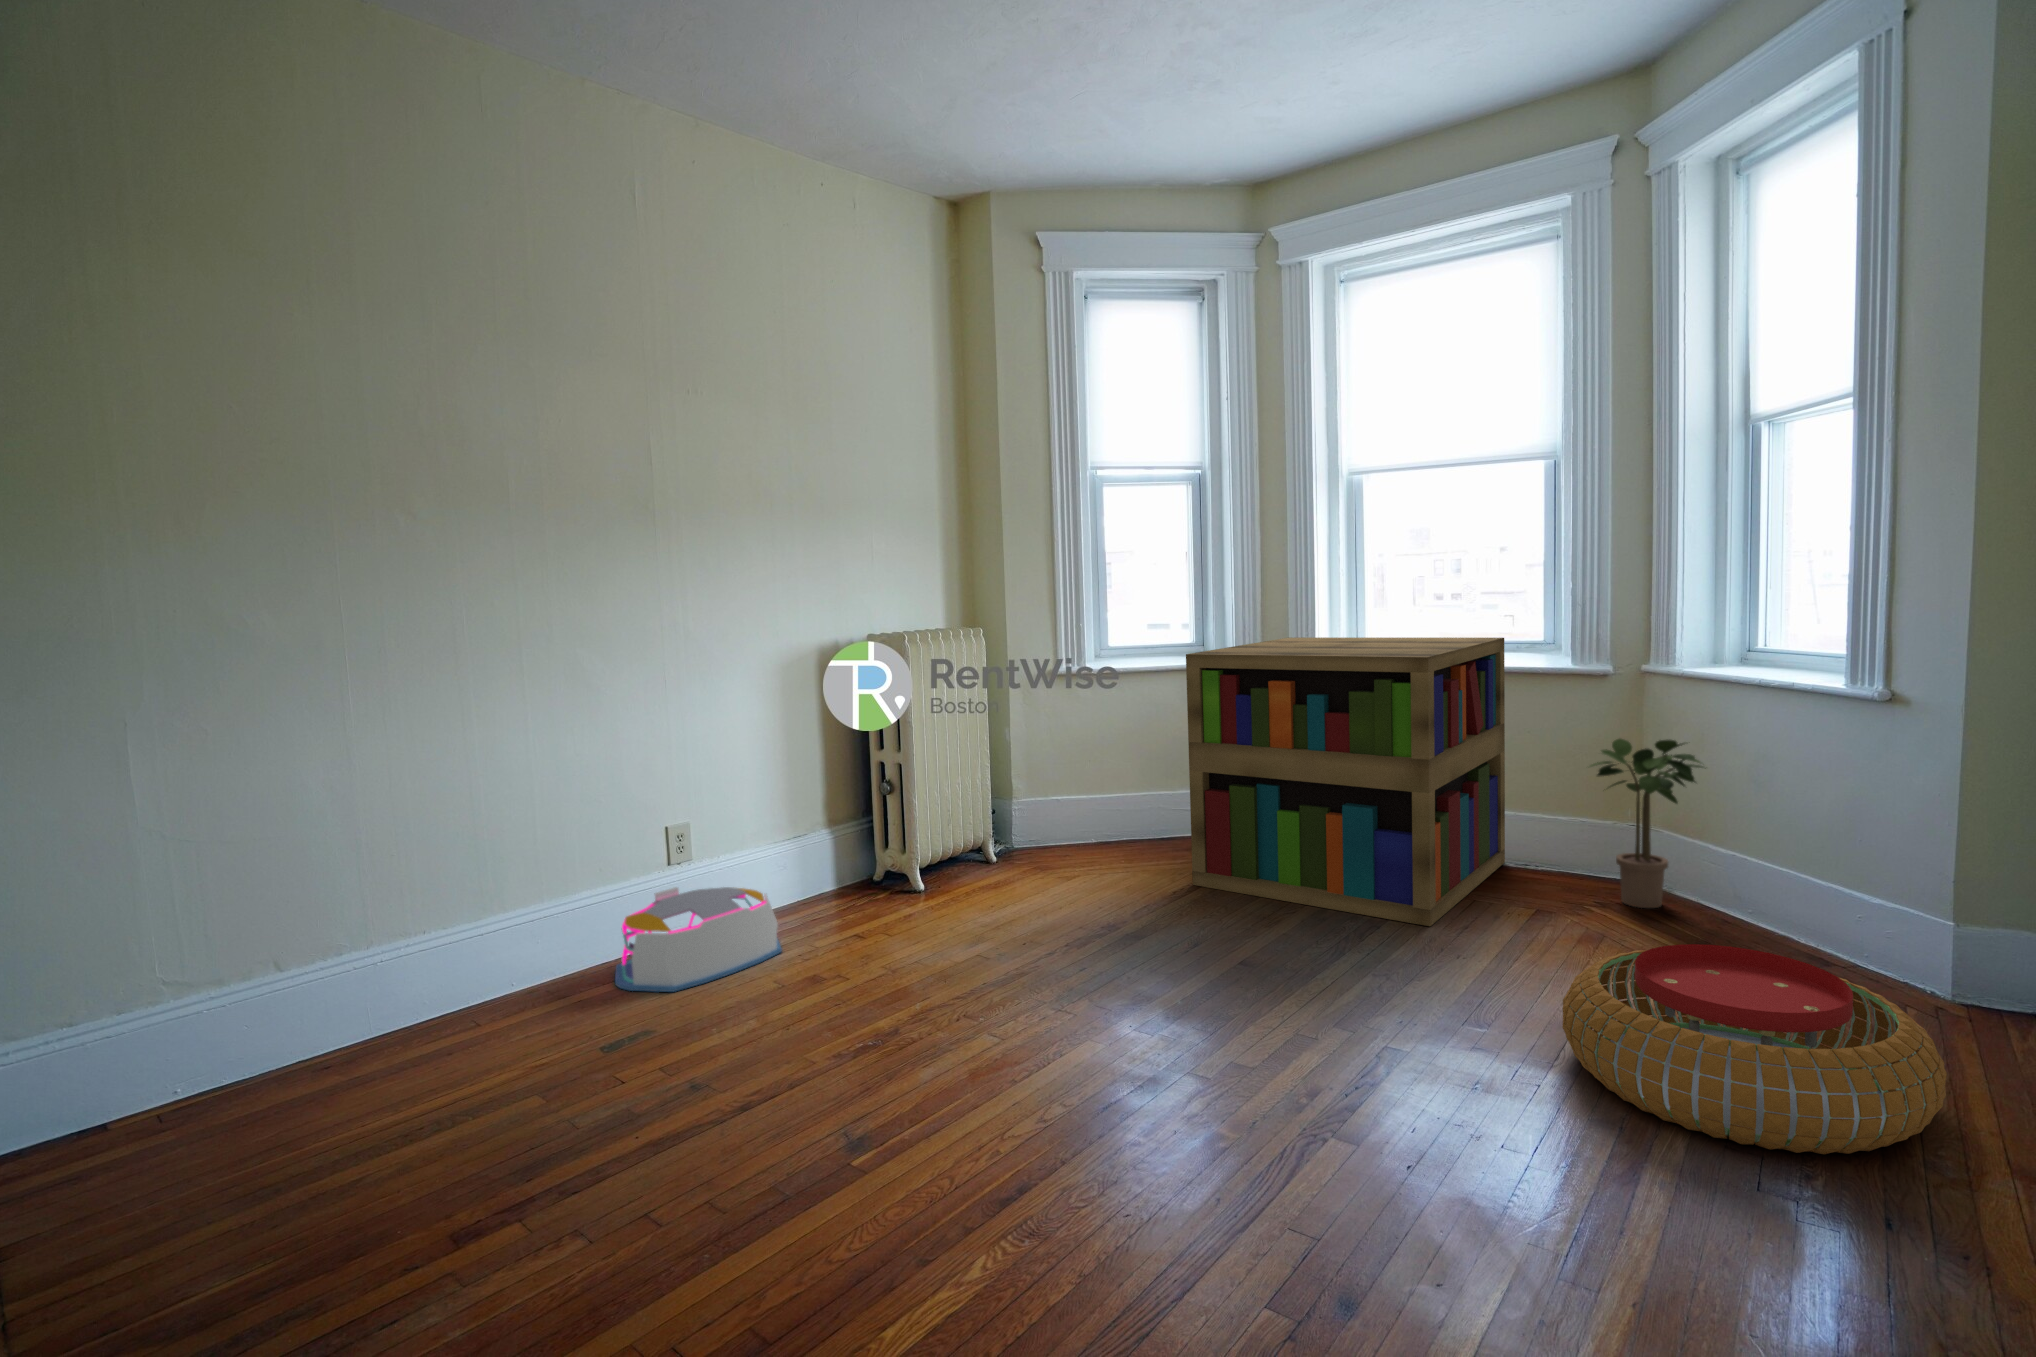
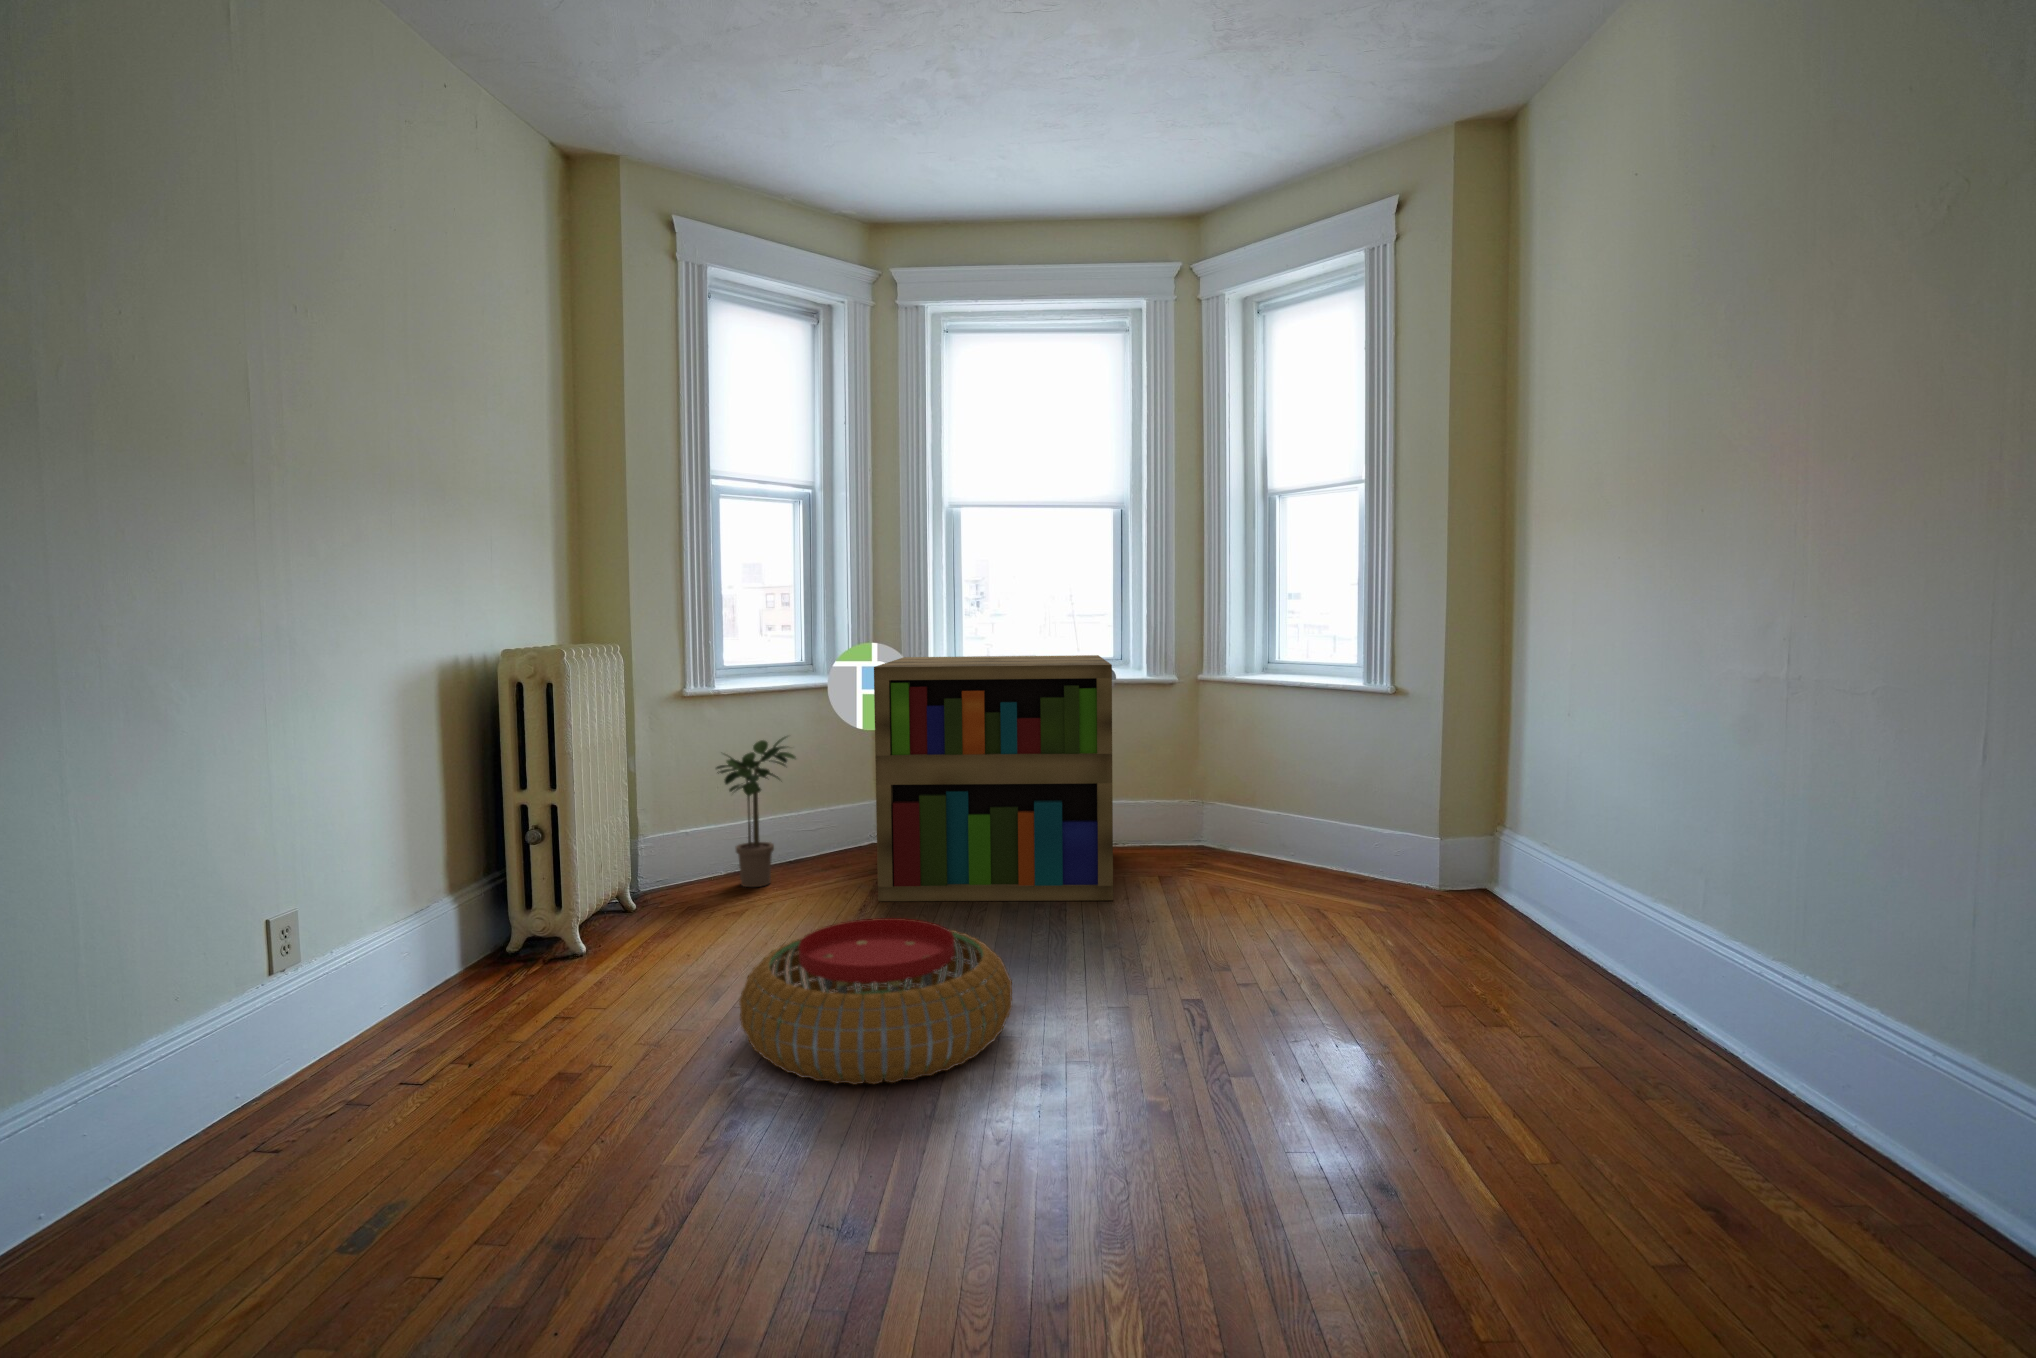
potted plant: present [1591,739,1703,908] -> present [716,737,796,887]
storage bin: present [615,887,782,992] -> none [241,976,493,1143]
pouf: present [1562,944,1947,1154] -> present [739,918,1012,1085]

